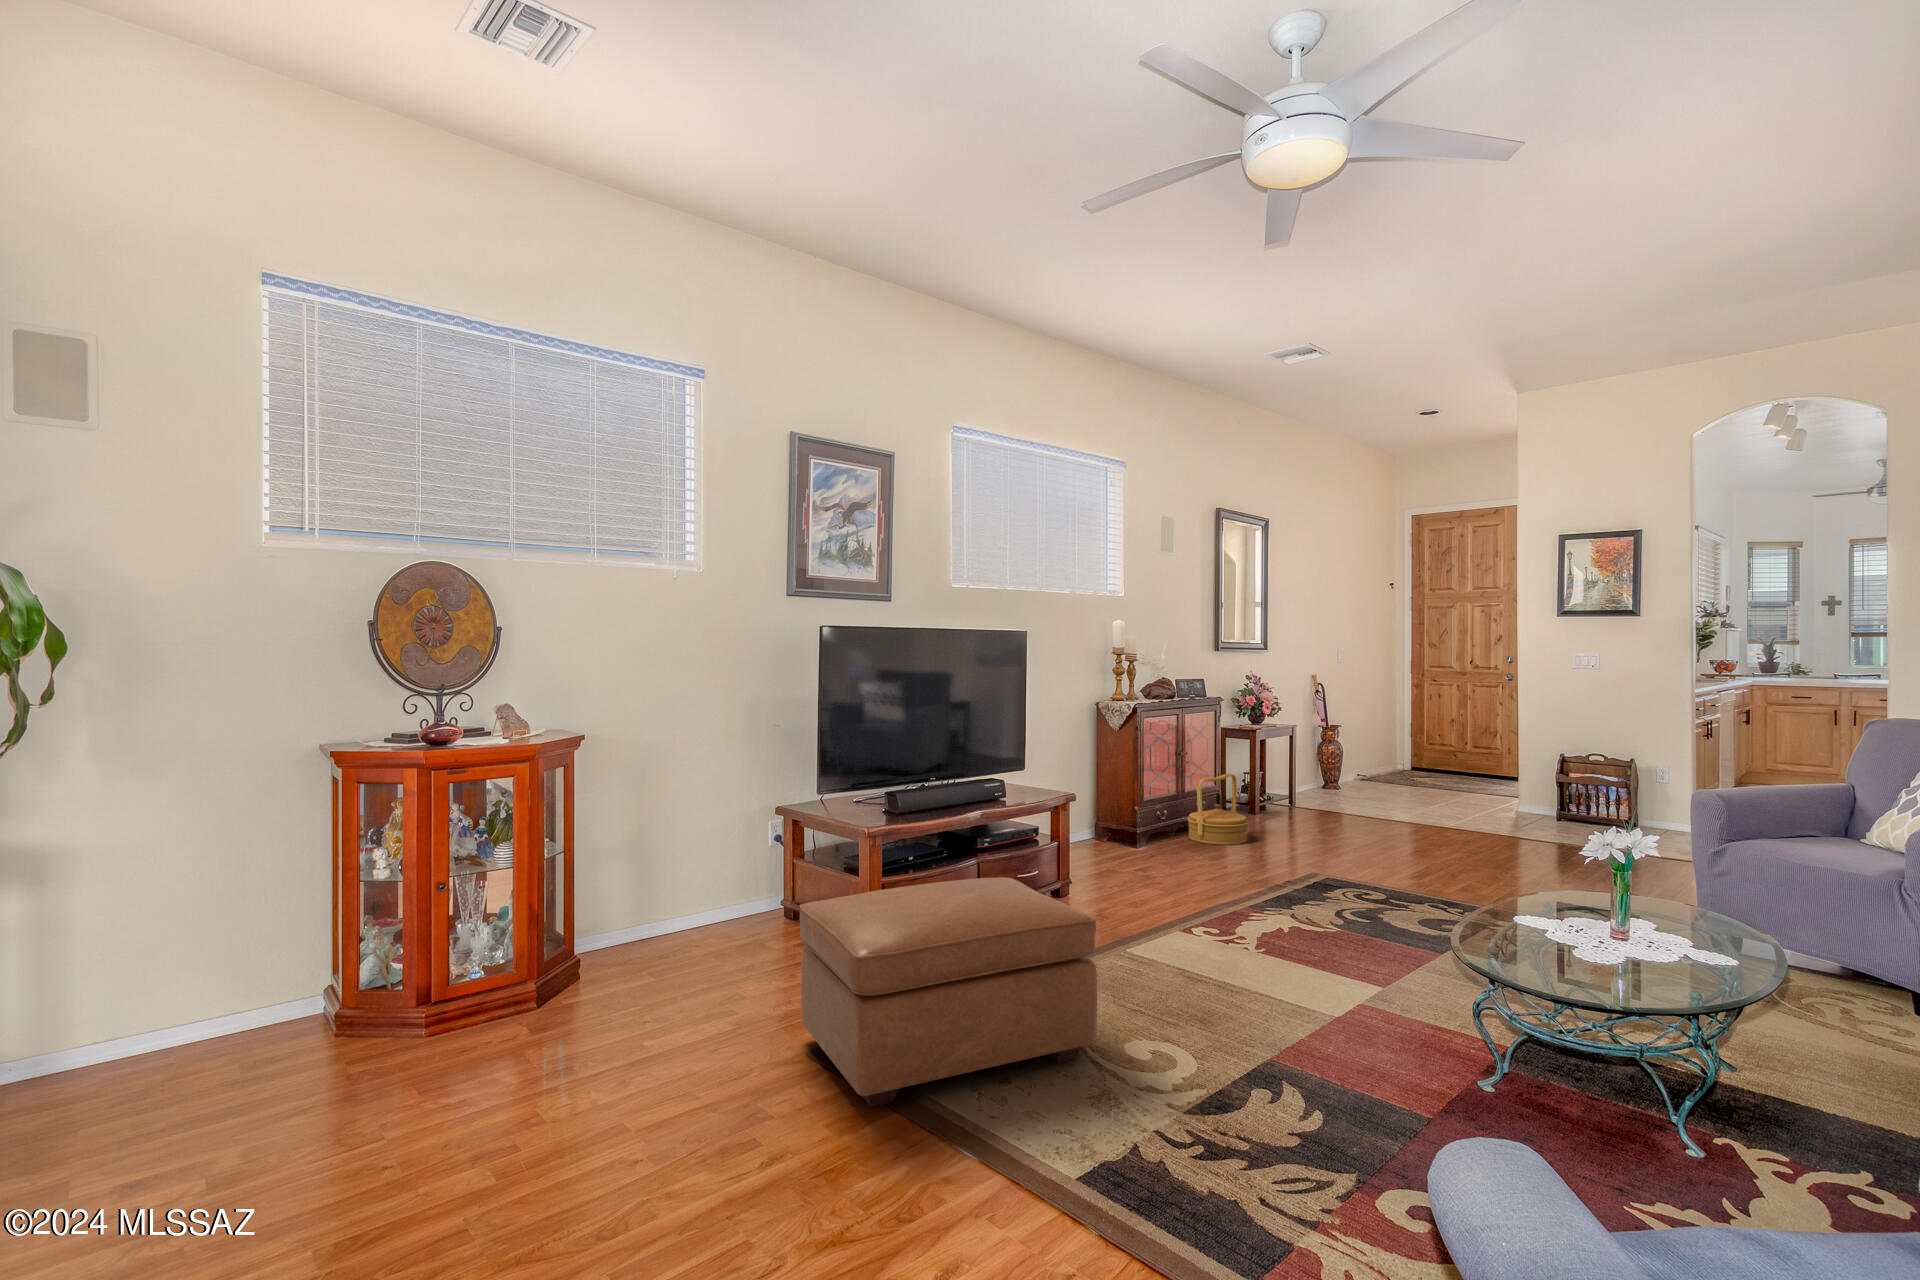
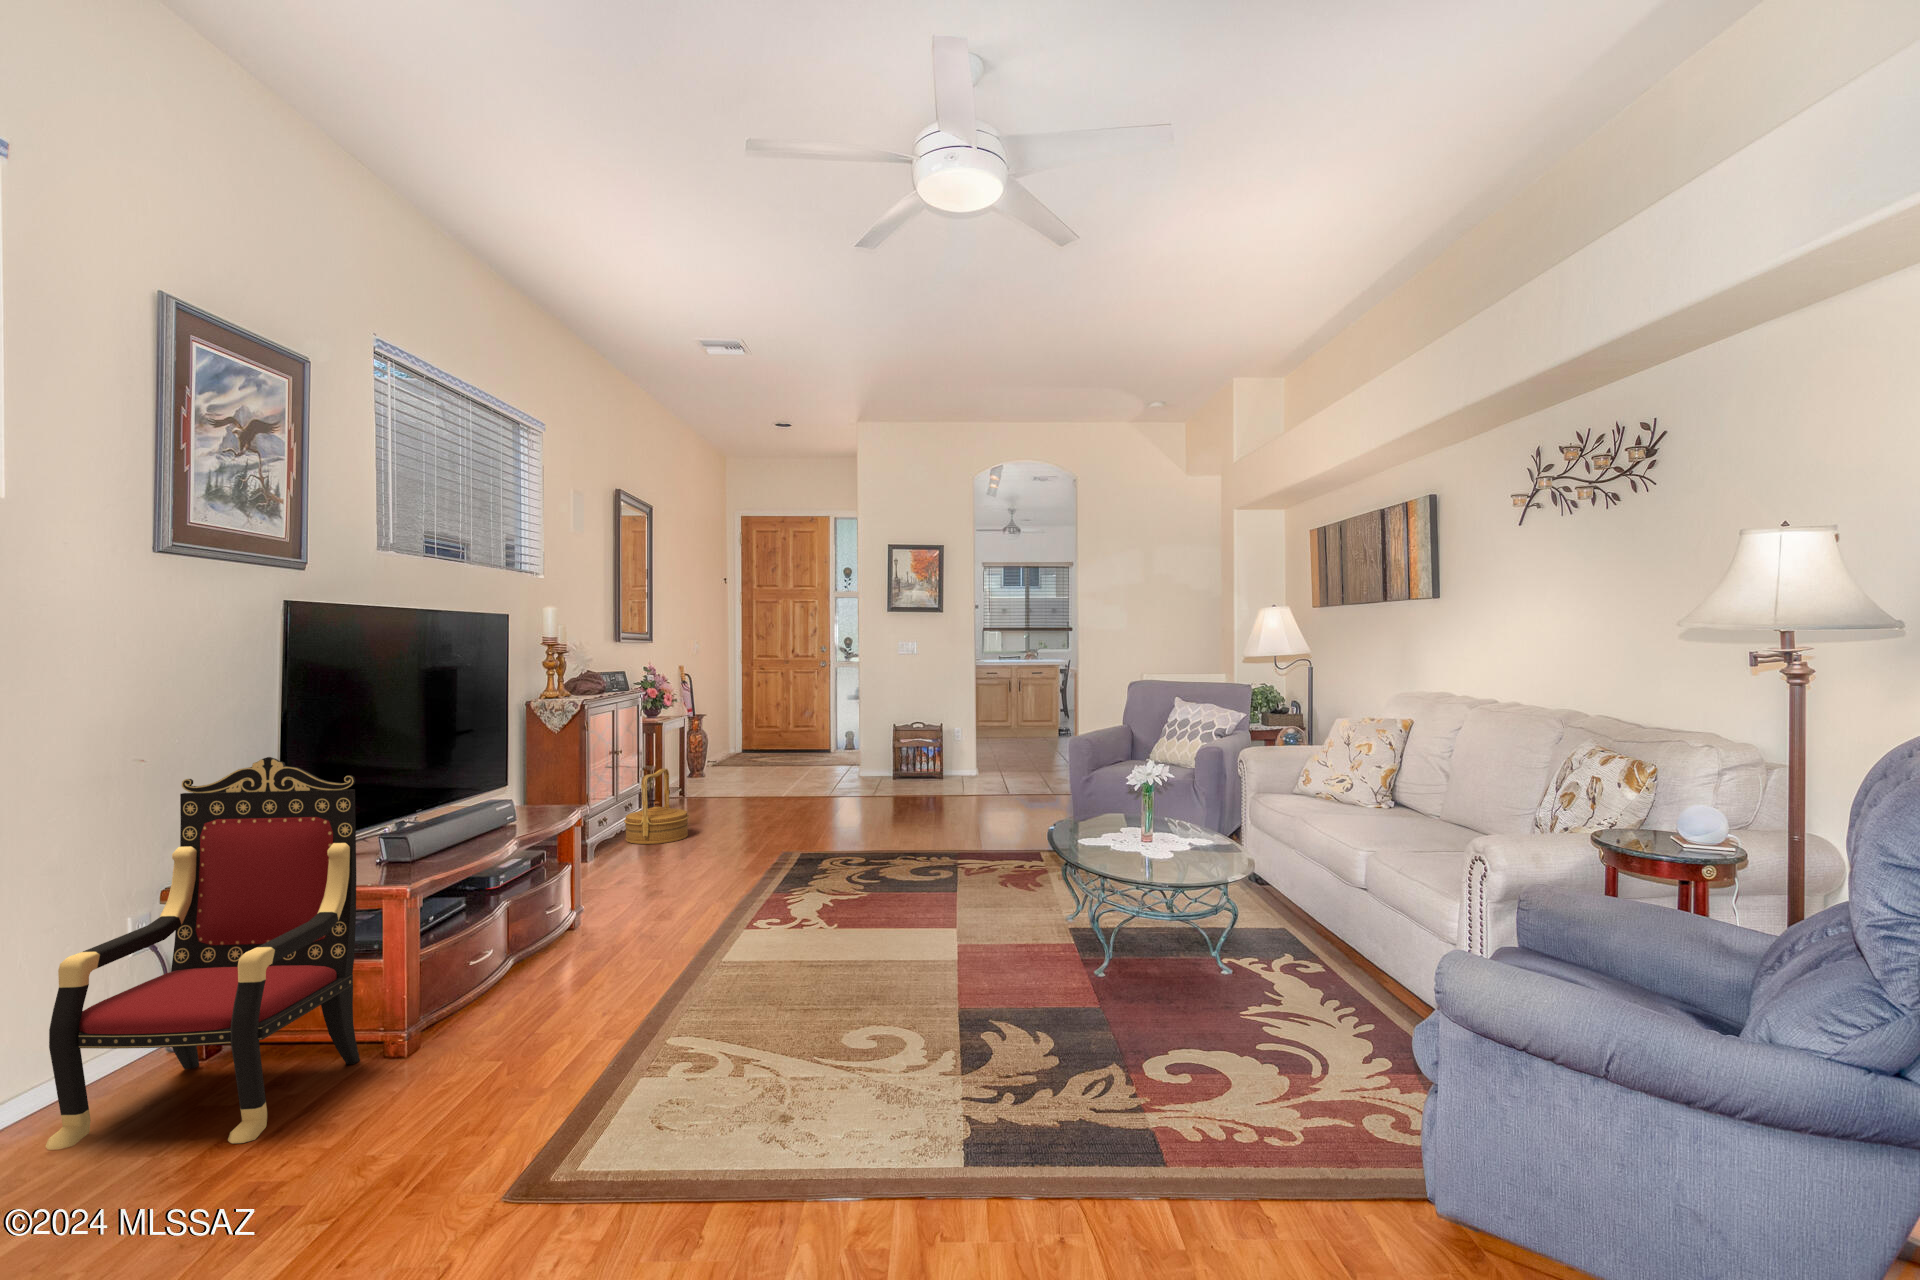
armchair: none [700,731,852,972] -> present [45,757,360,1150]
ottoman: present [799,877,1097,1107] -> none [451,899,832,1217]

